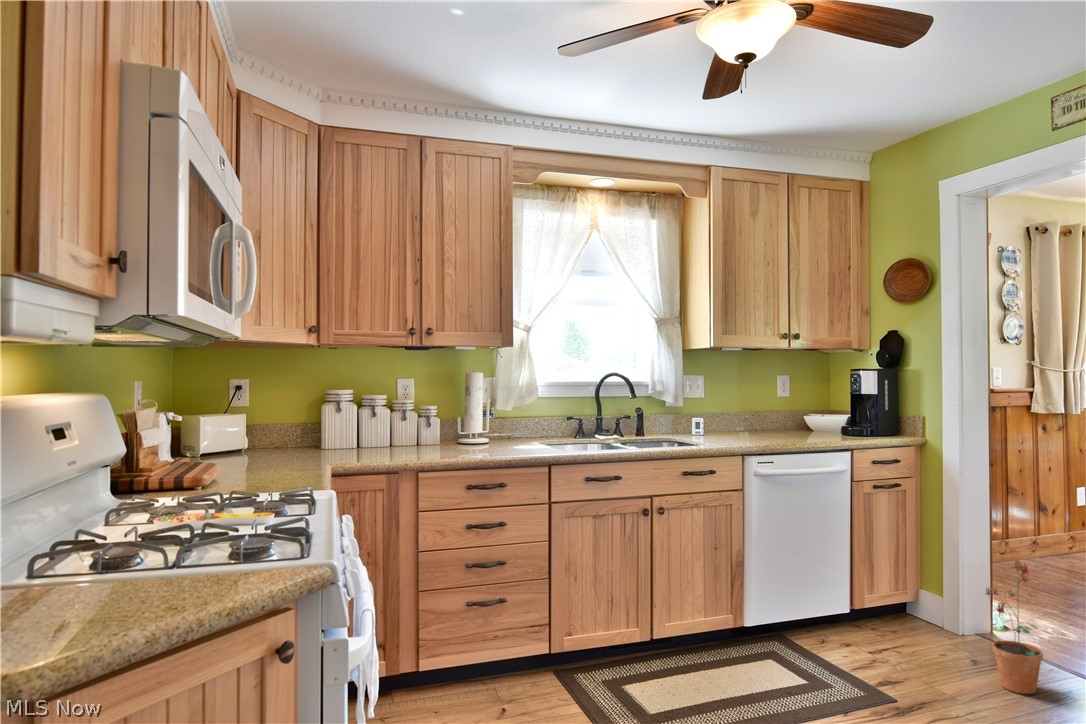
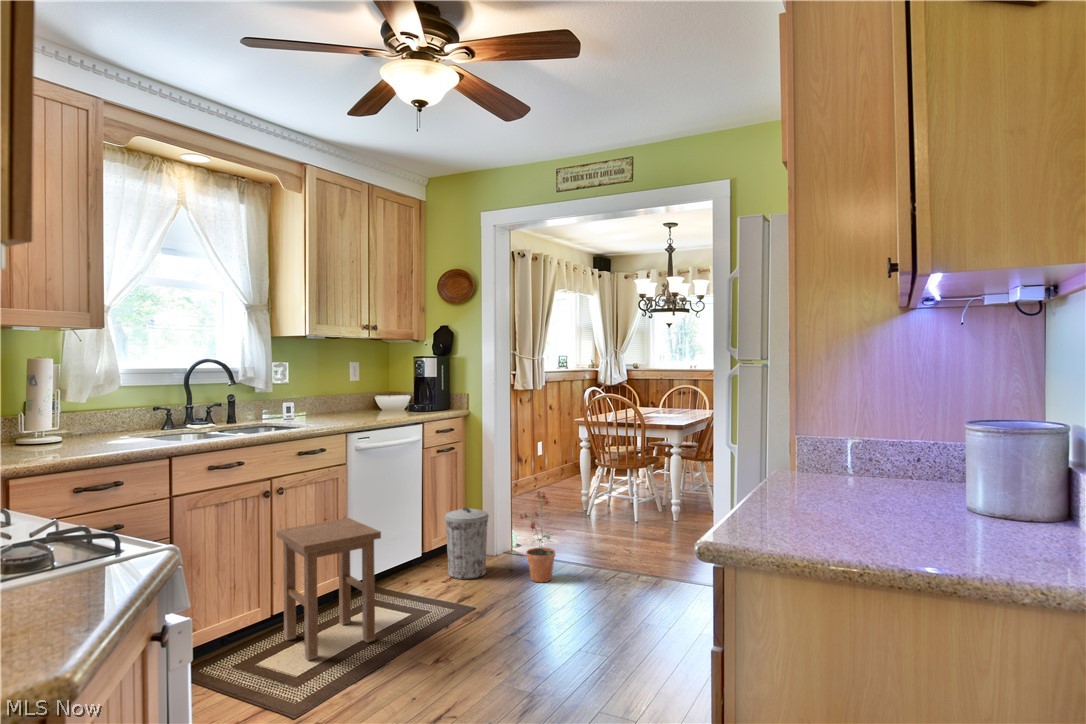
stool: none [657,551,757,699] -> present [276,518,381,660]
trash can: none [874,565,938,660] -> present [445,508,489,579]

